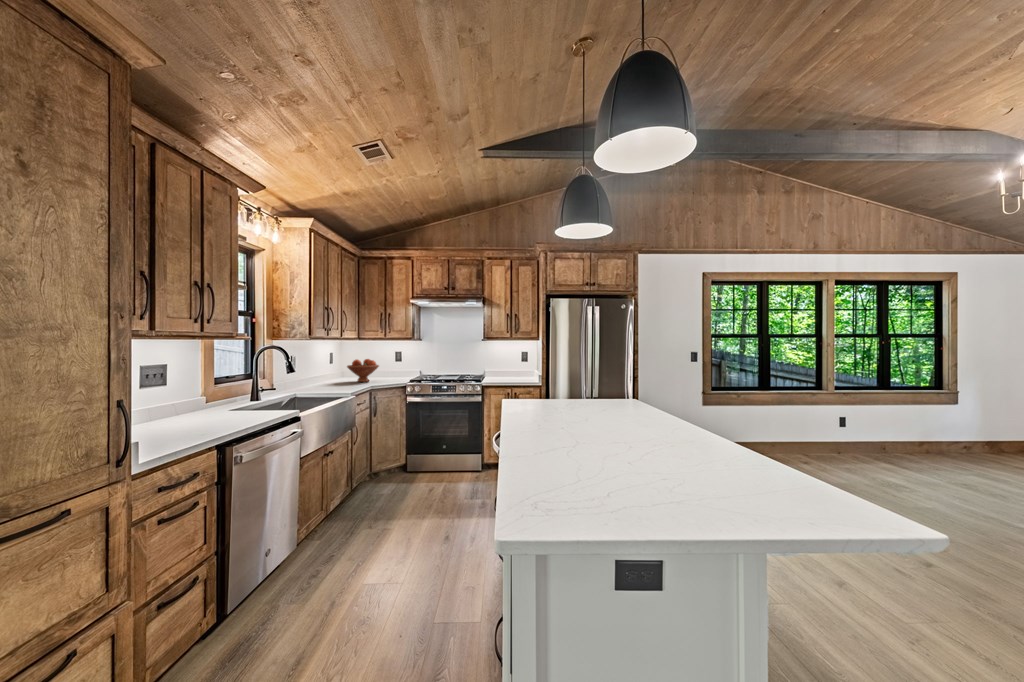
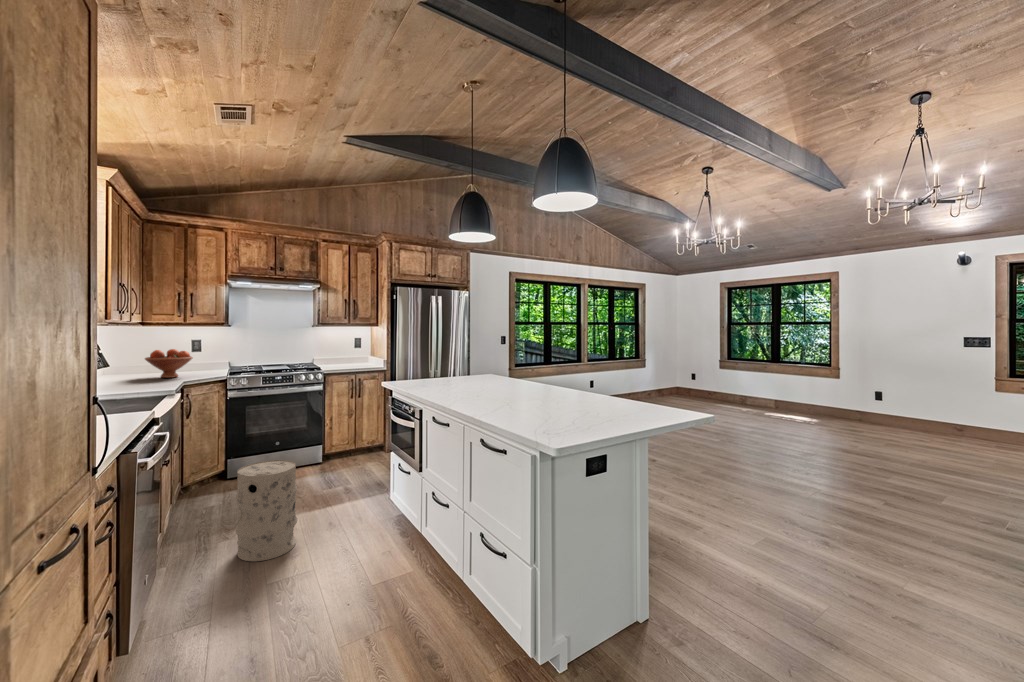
trash can: none [364,461,417,556] -> present [236,460,297,561]

